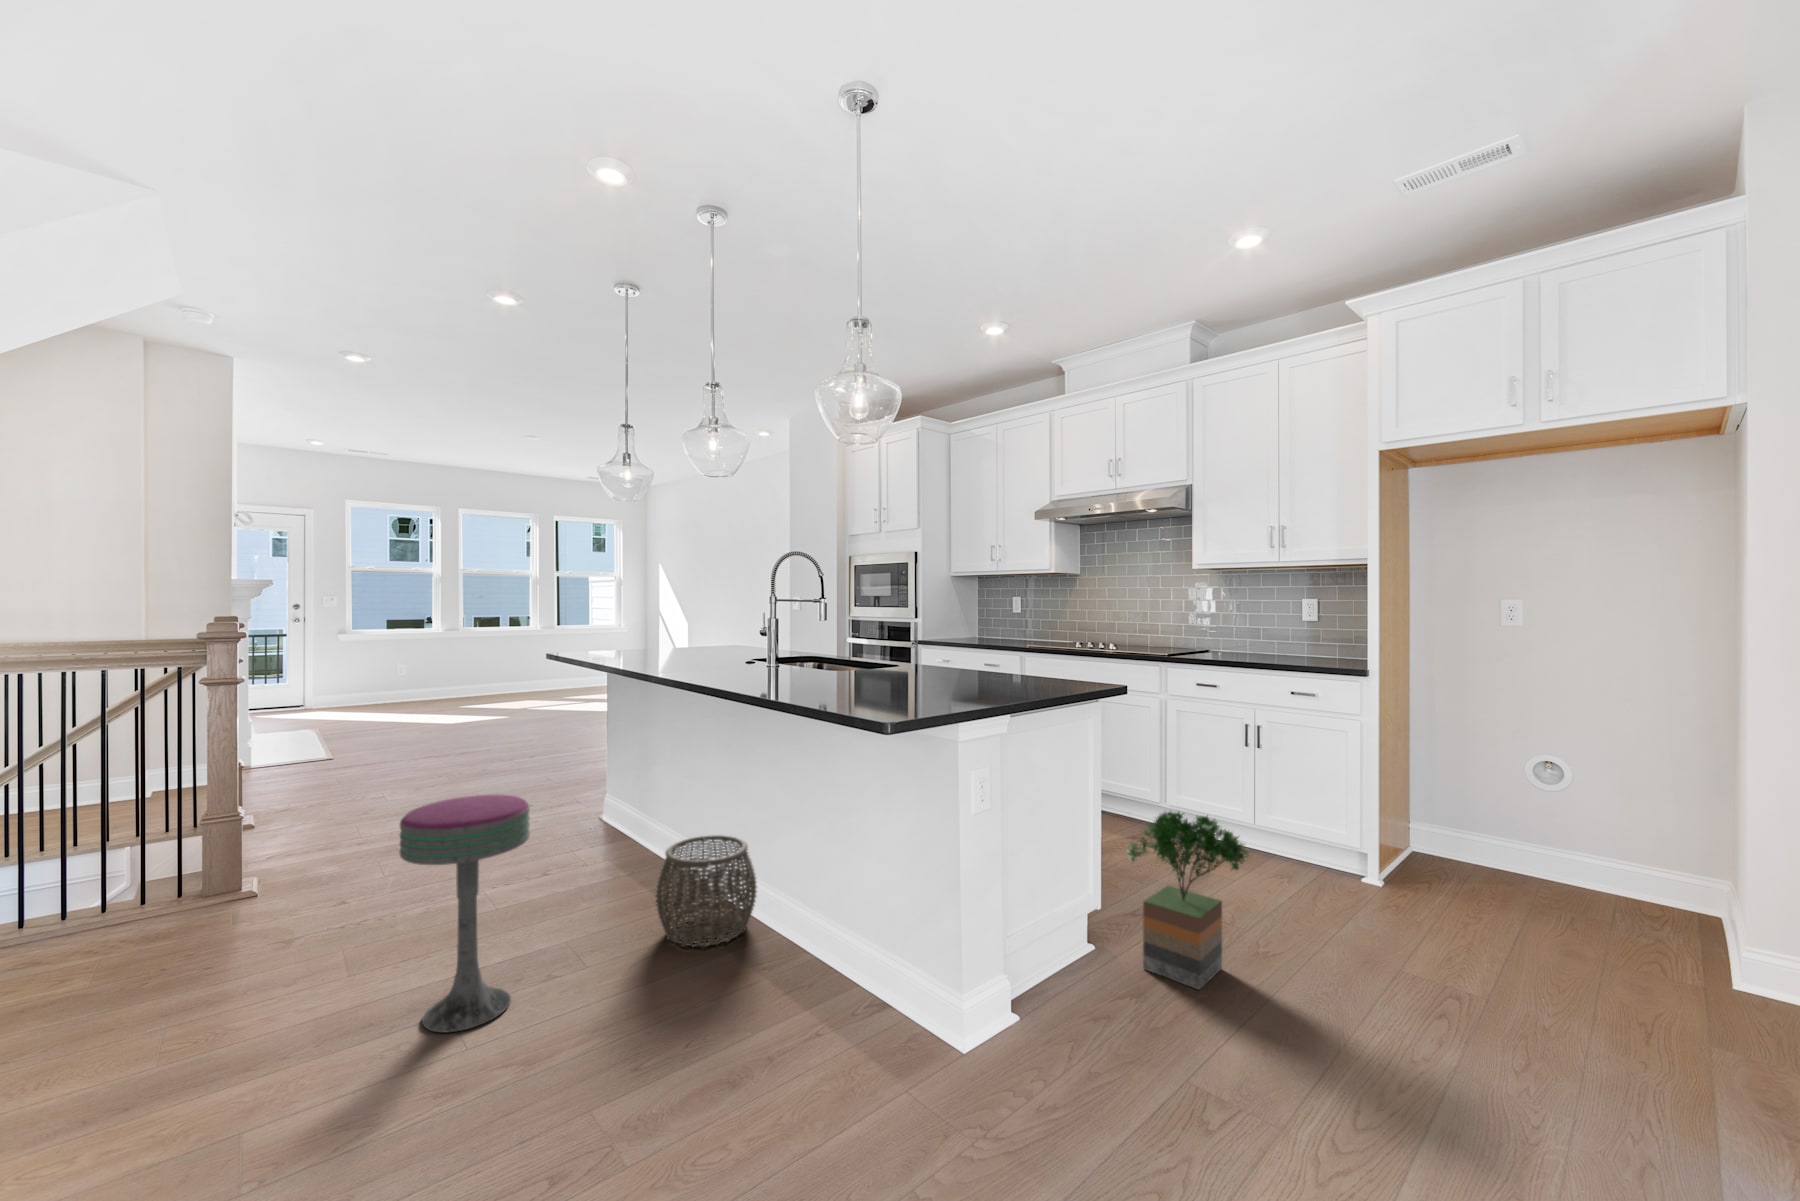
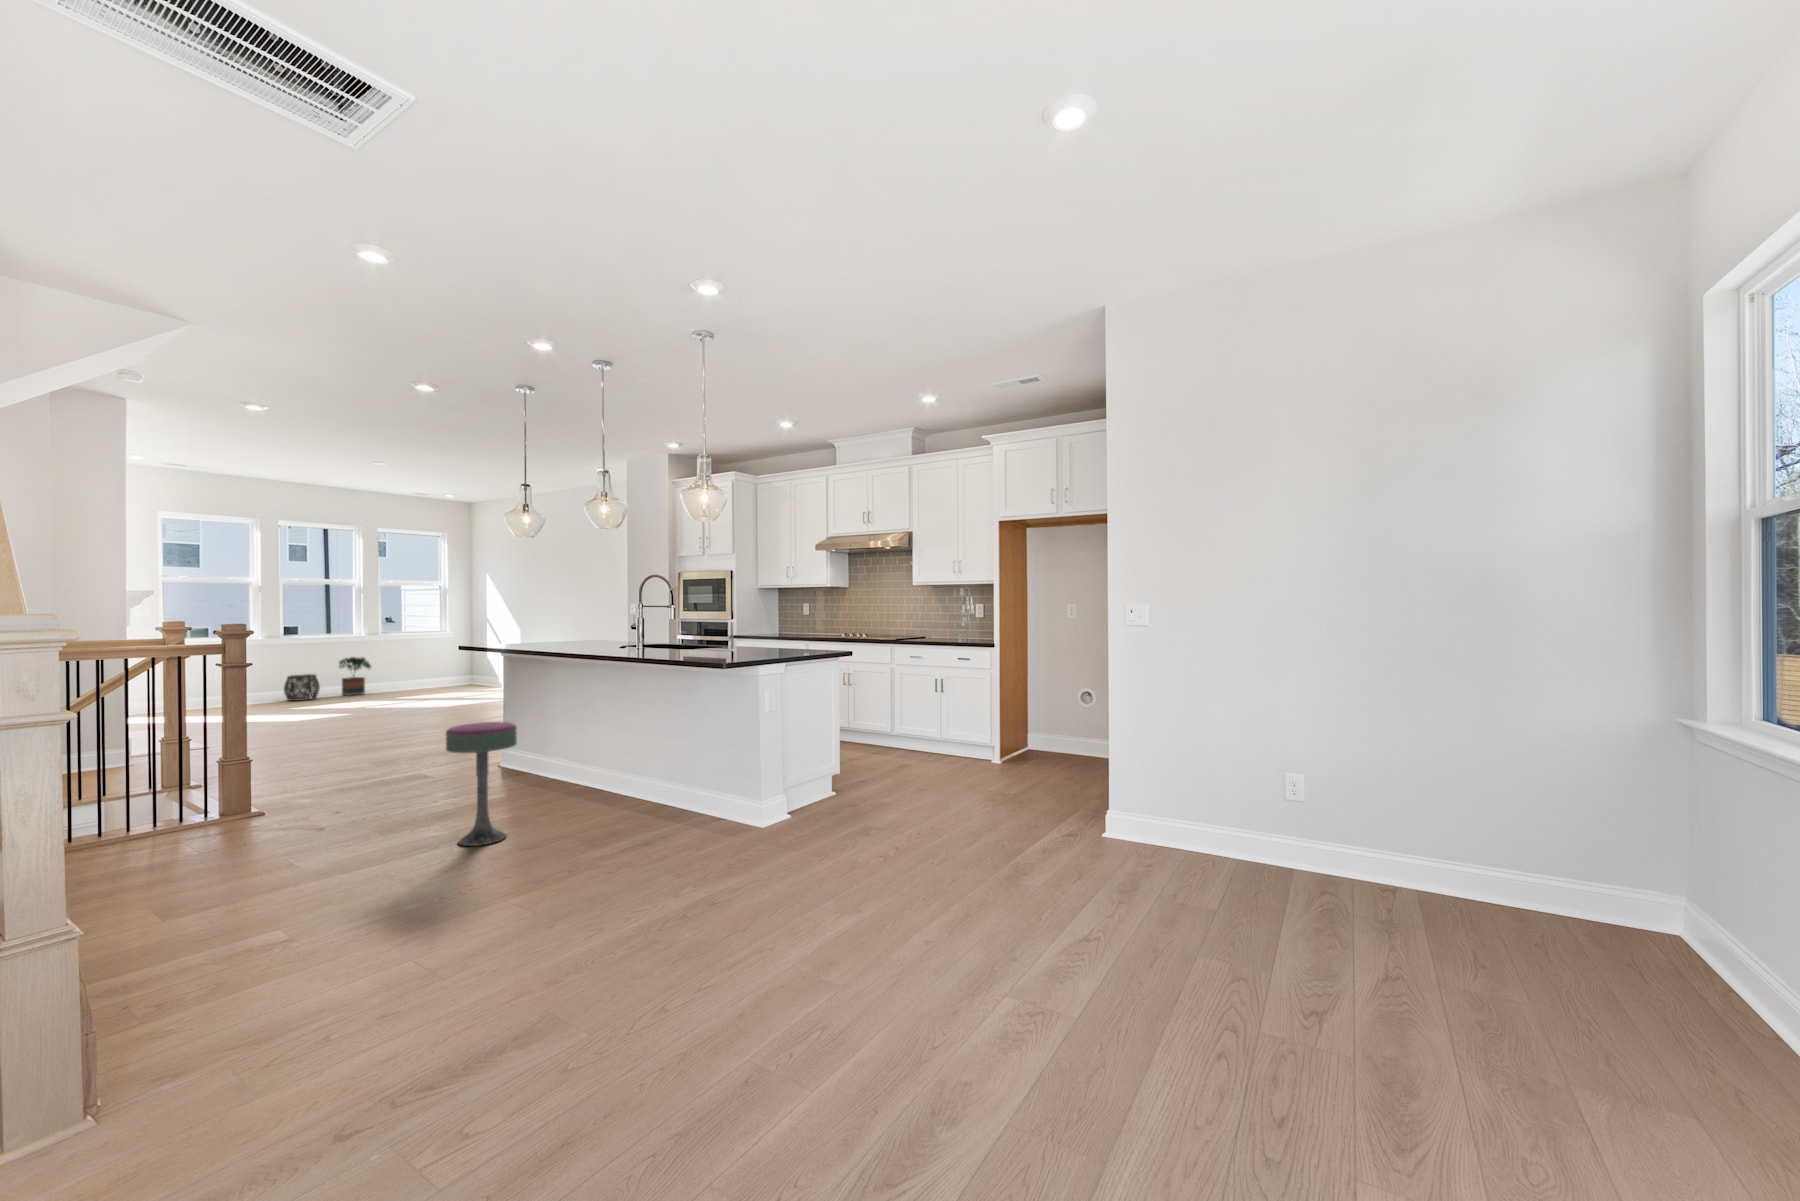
potted tree: present [1128,810,1249,990] -> present [339,657,371,696]
woven basket: present [656,835,757,947] -> present [284,674,320,701]

